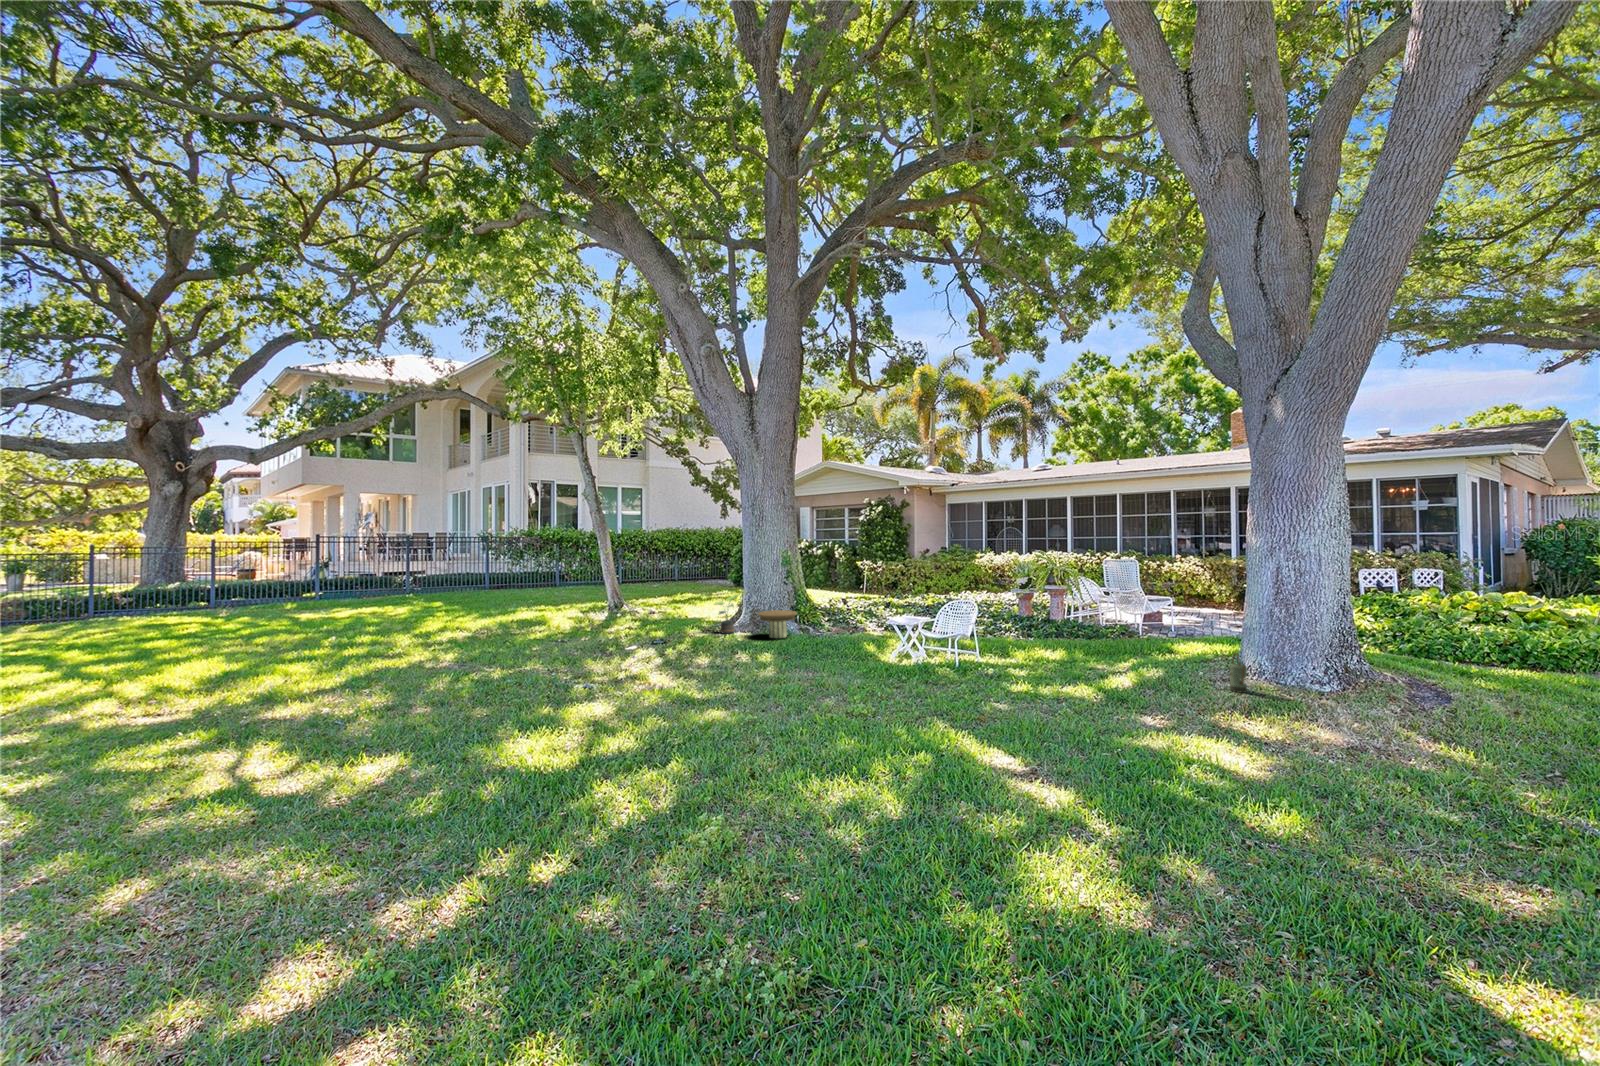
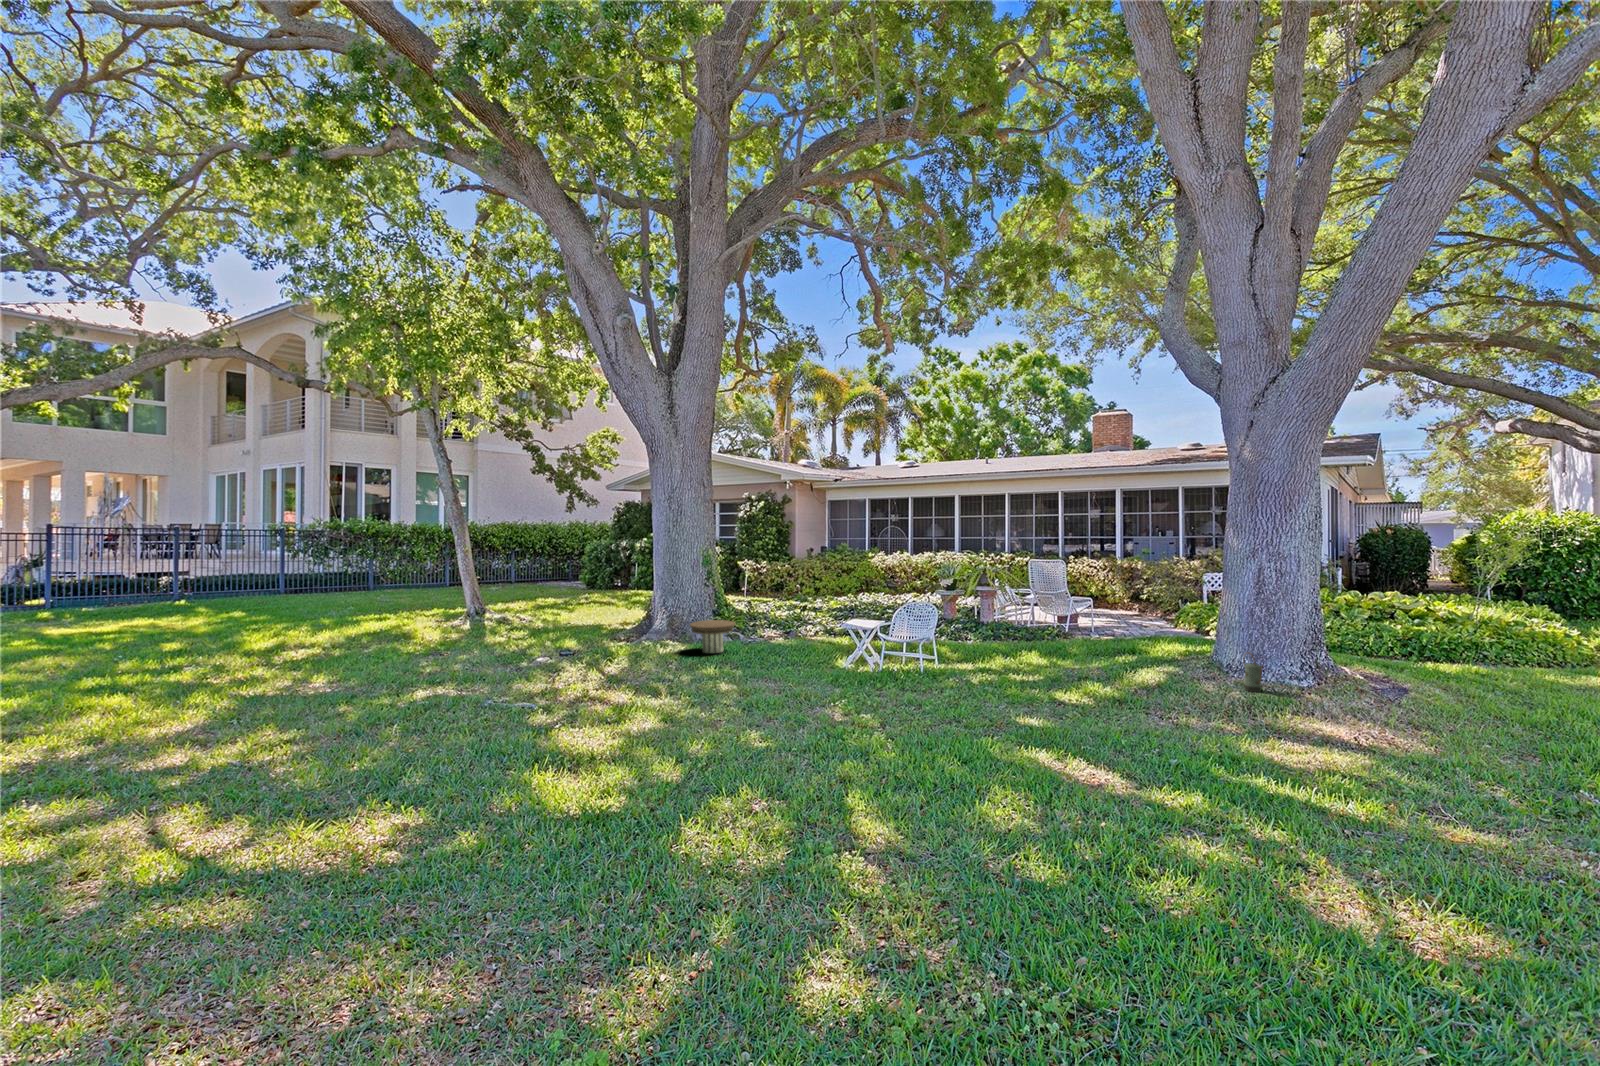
potted plant: present [716,595,738,634] -> none [630,603,661,650]

